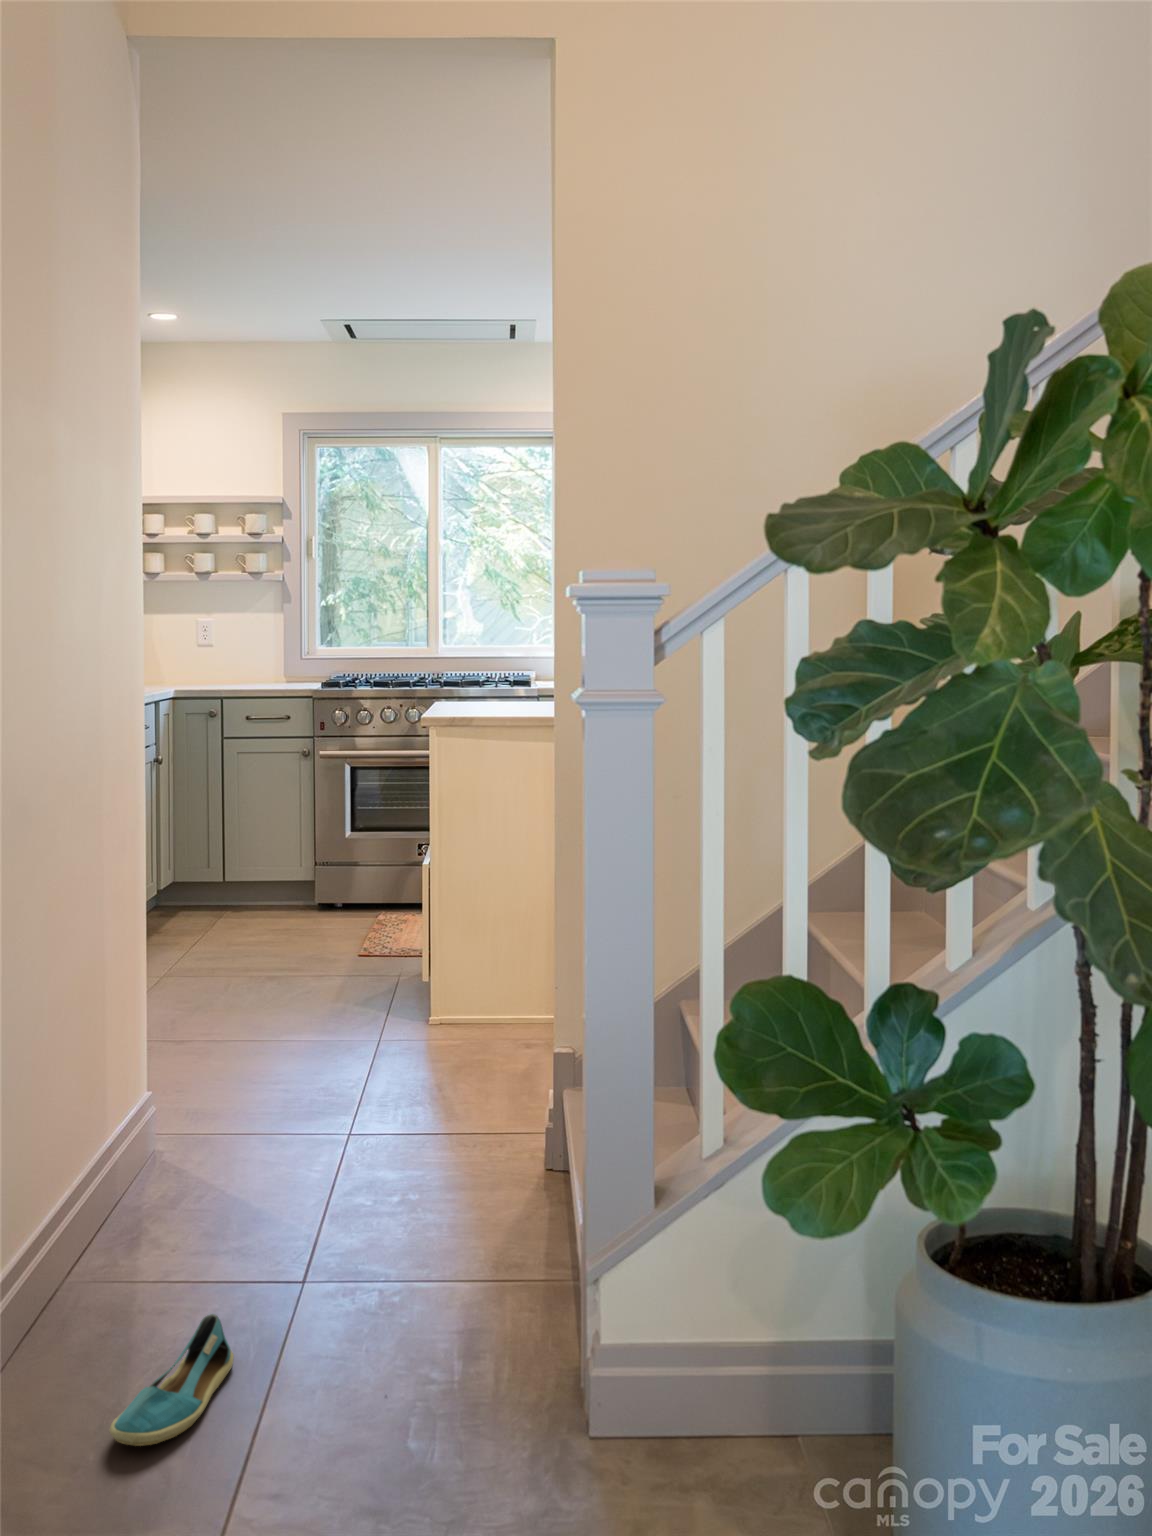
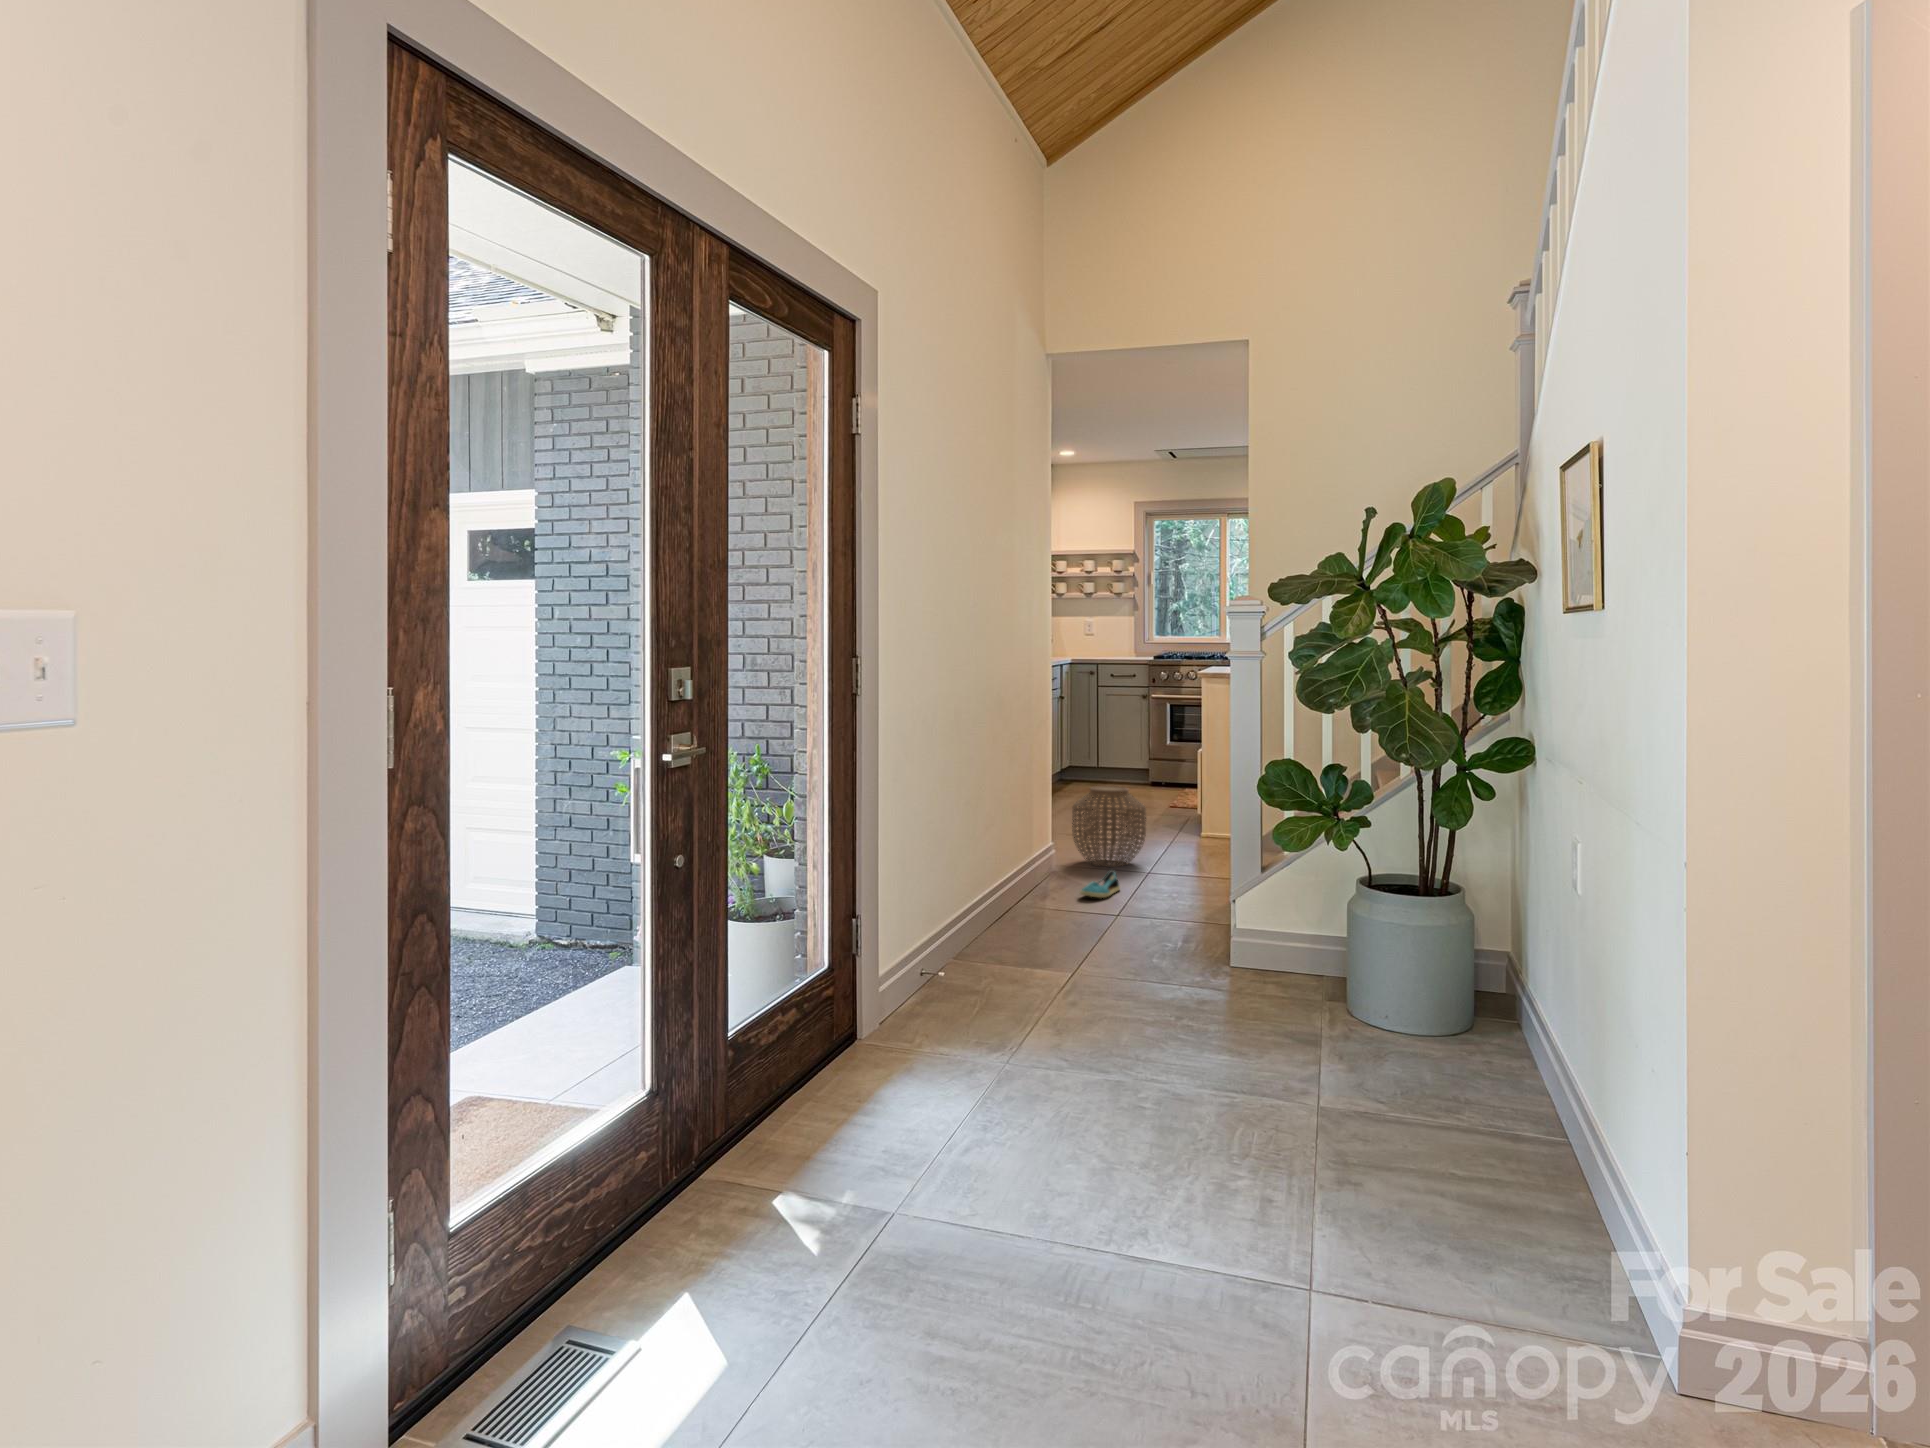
woven basket: none [124,1028,304,1233] -> present [1072,786,1146,867]

